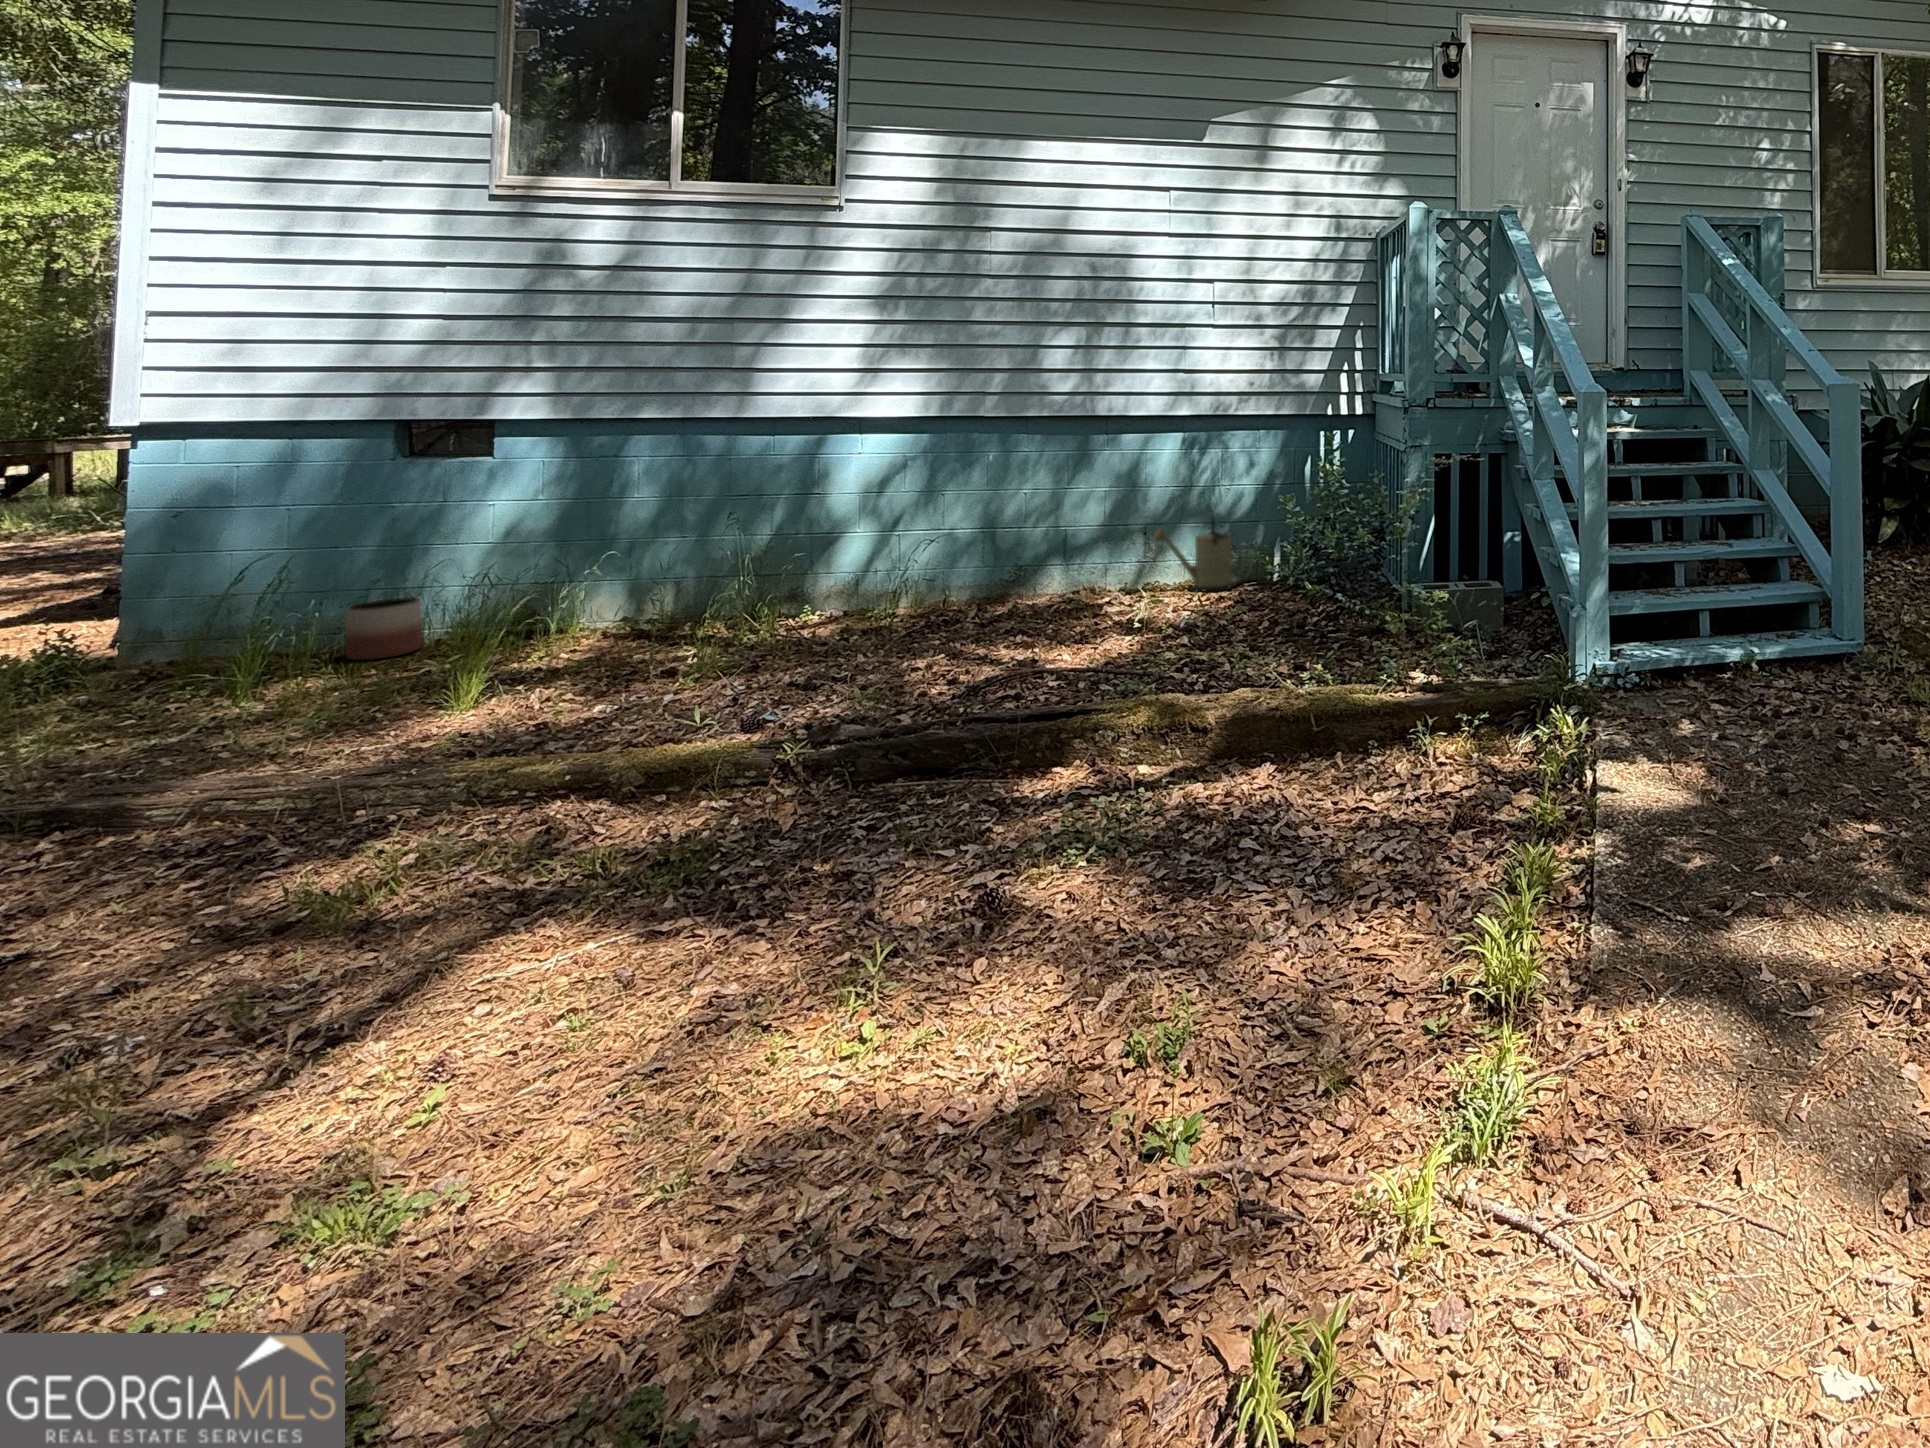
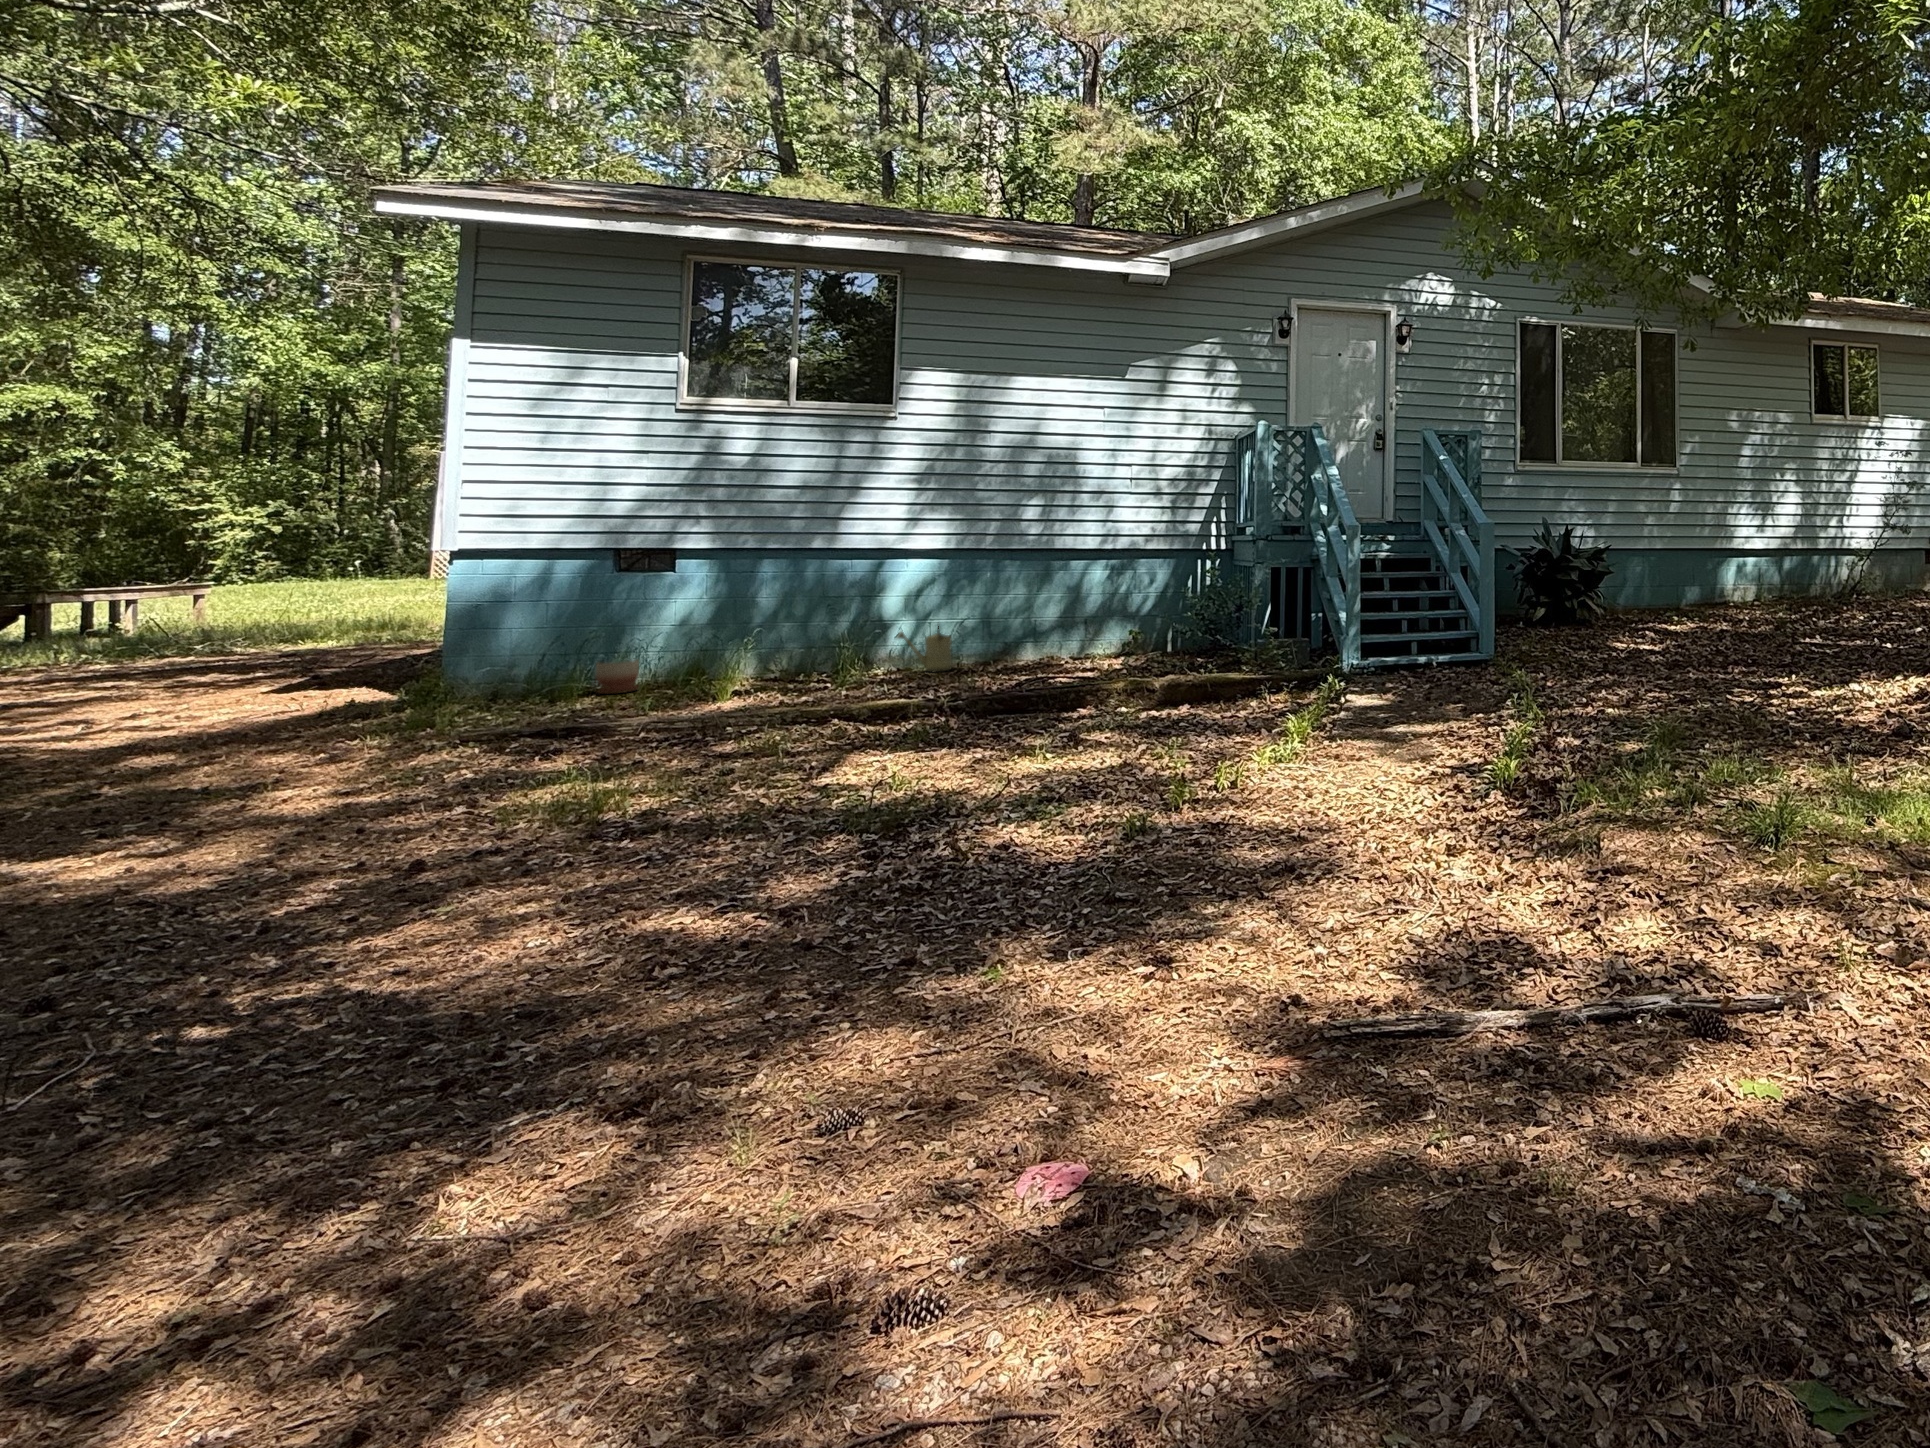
watering can: present [1153,517,1232,592] -> present [896,625,952,672]

